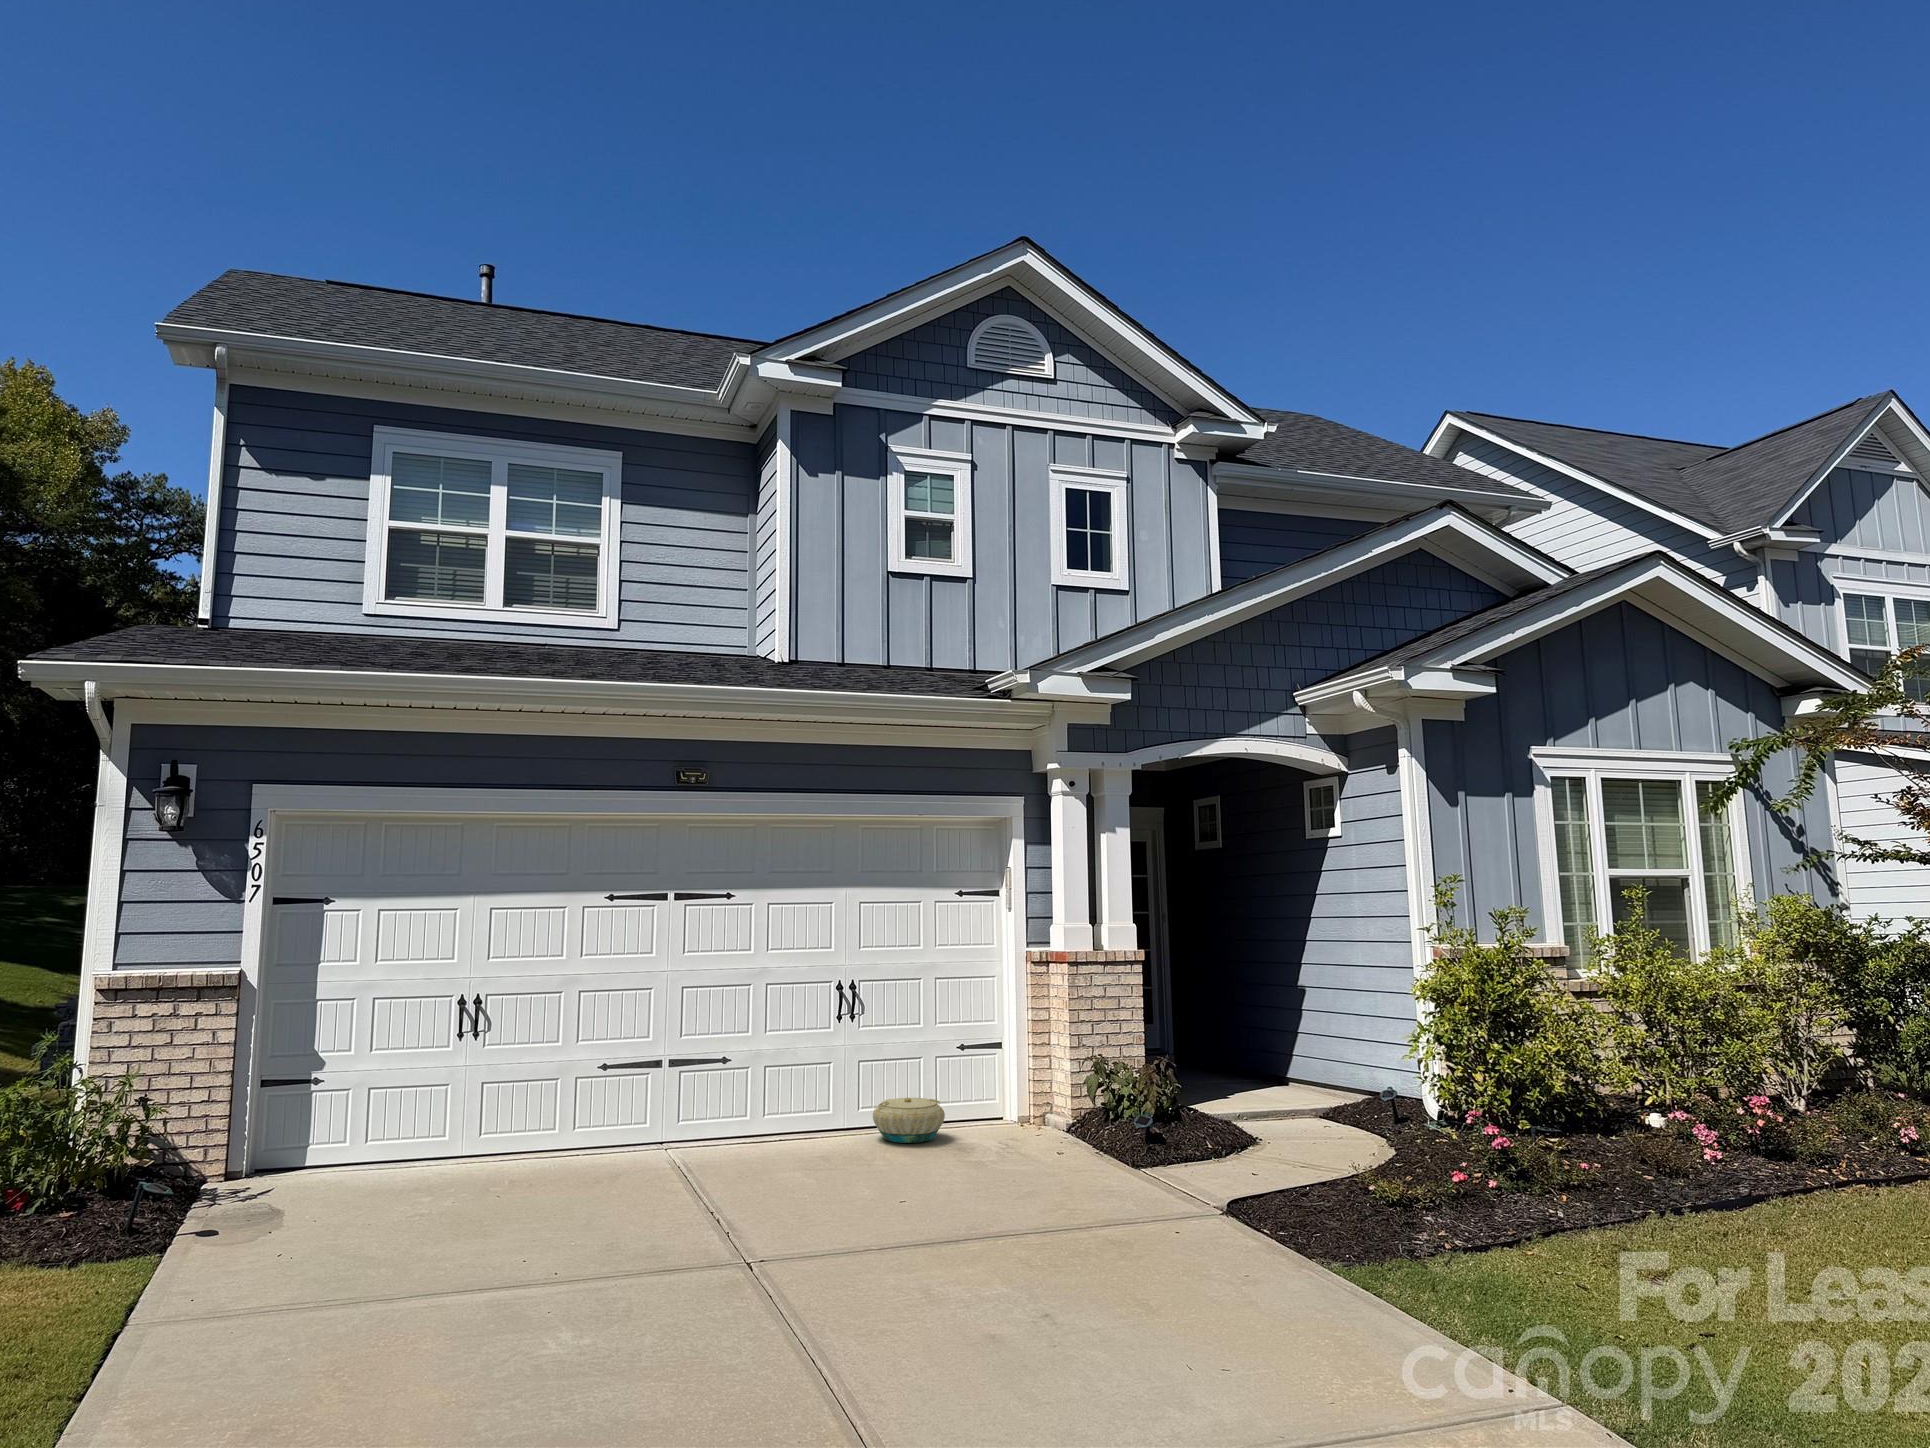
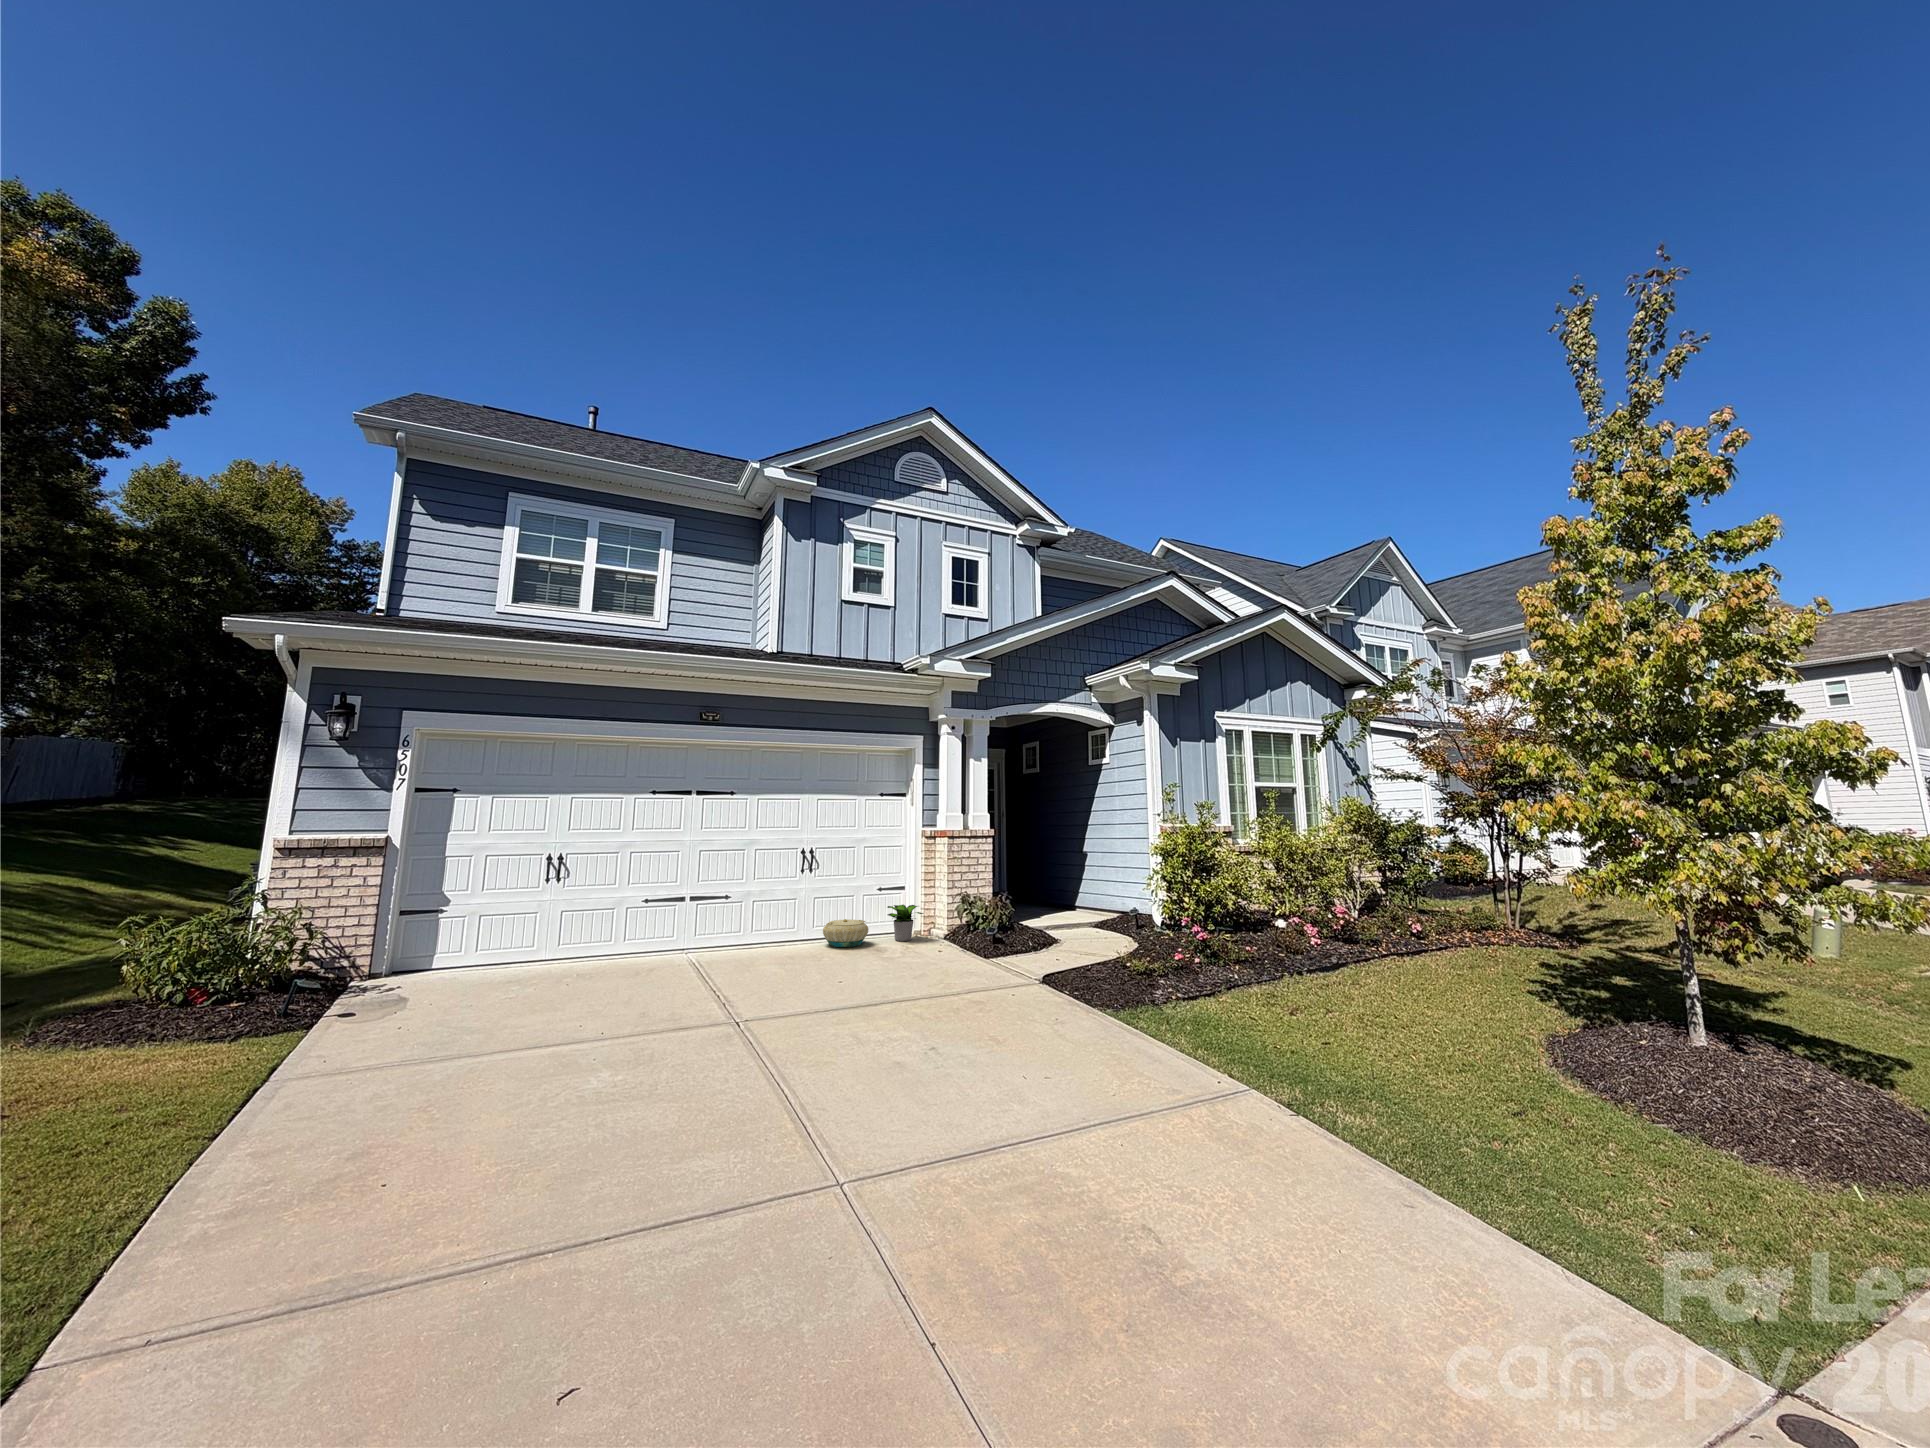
potted plant: none [972,1074,1034,1134] -> present [888,905,924,941]

